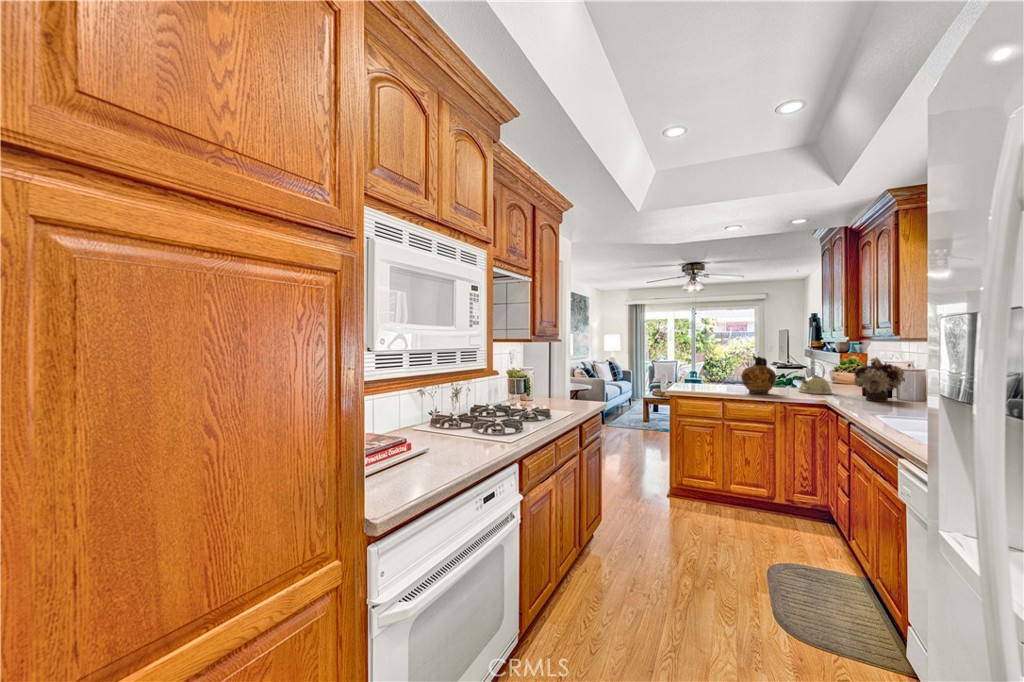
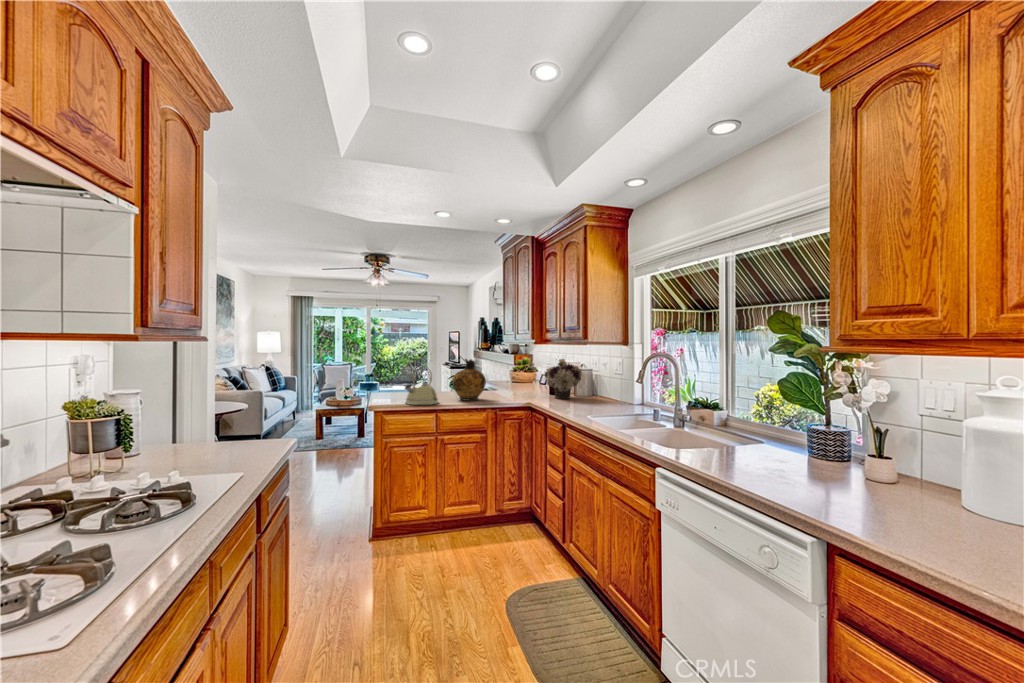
kettle: present [799,362,832,394] -> present [405,366,438,405]

